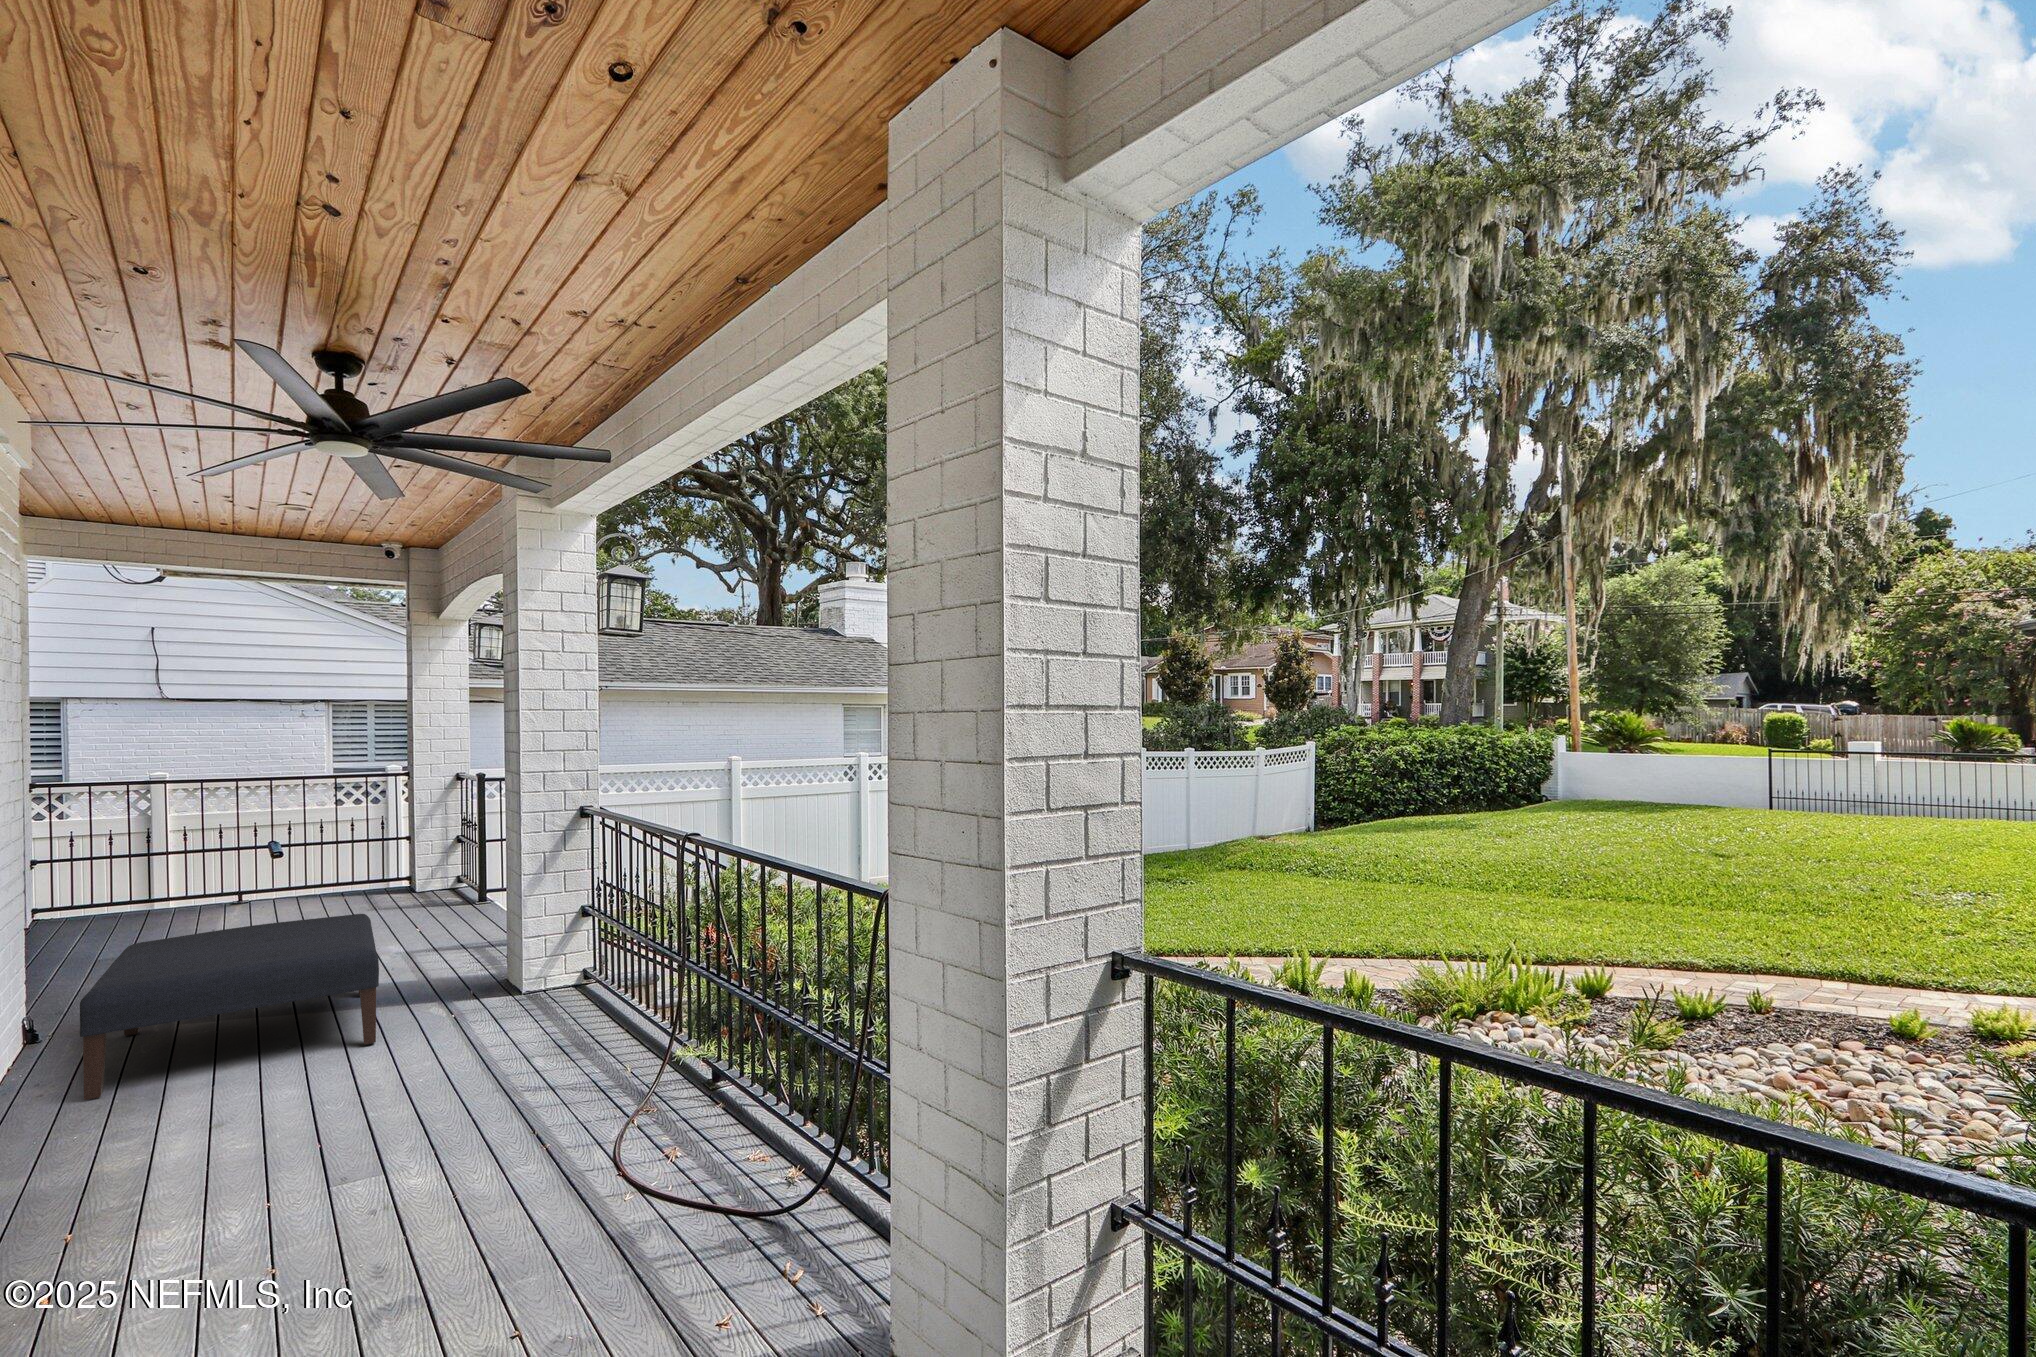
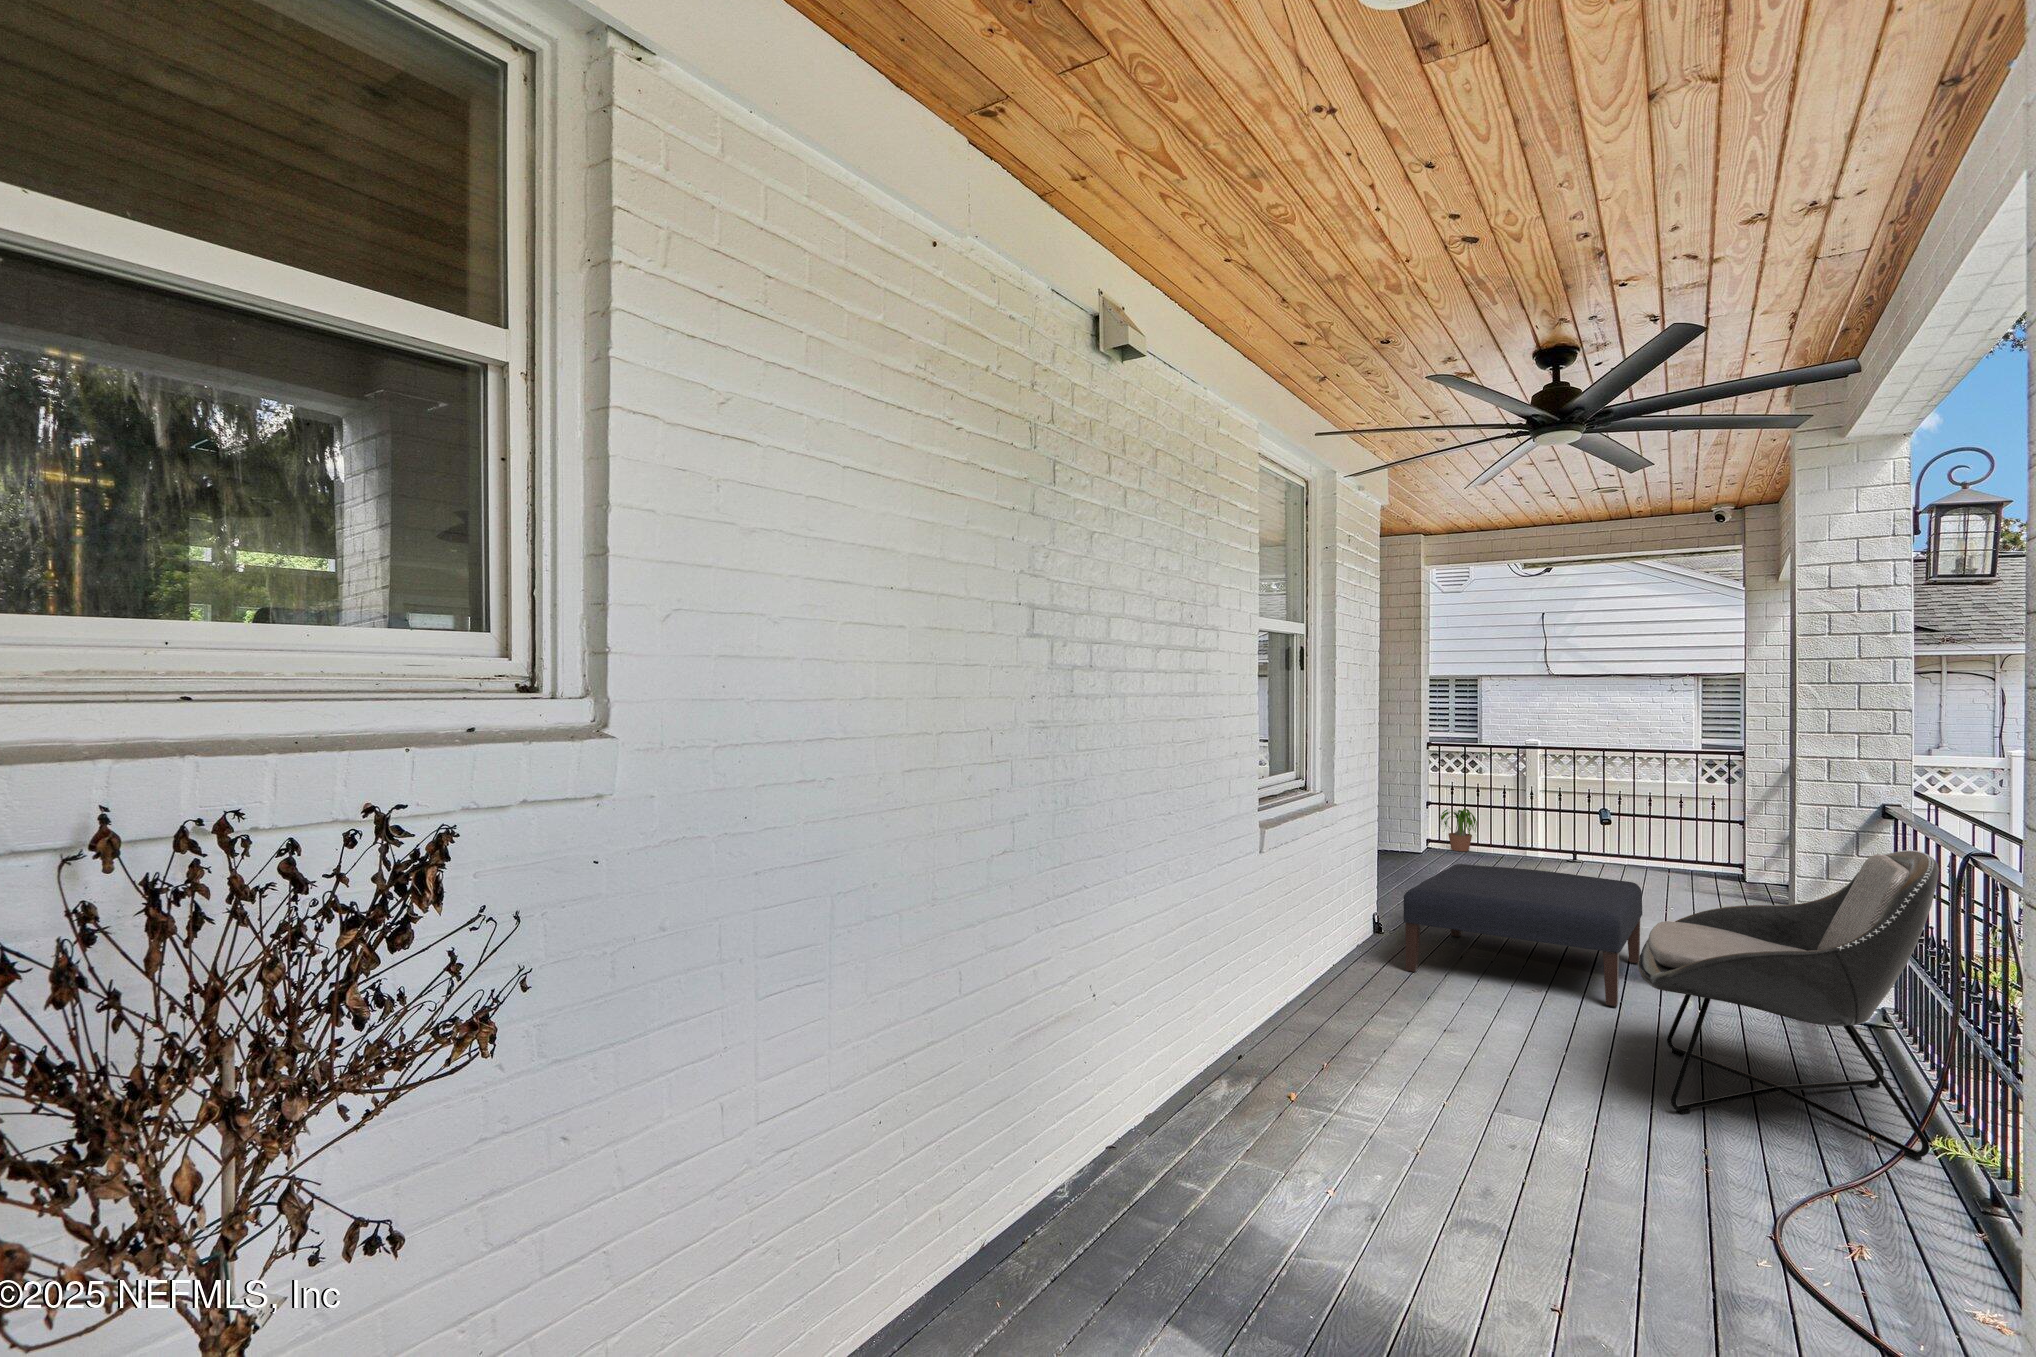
lounge chair: none [428,833,668,1115] -> present [1638,850,1939,1161]
potted plant: none [15,877,95,934] -> present [1441,809,1477,851]

